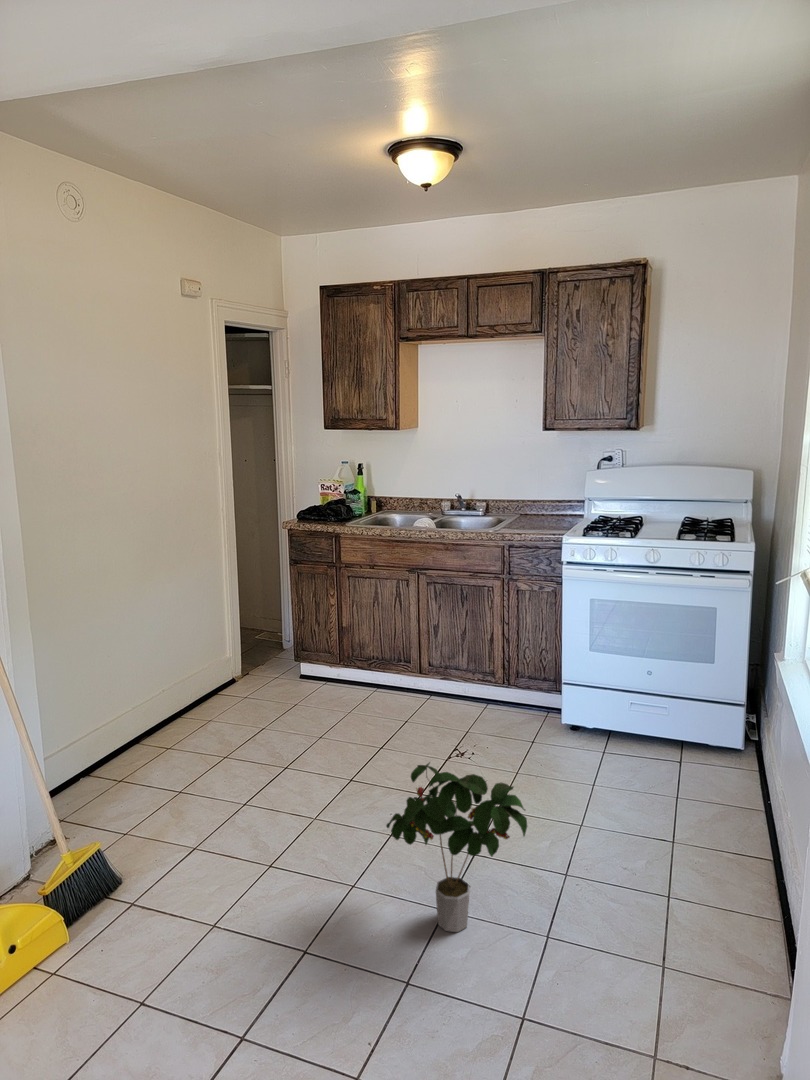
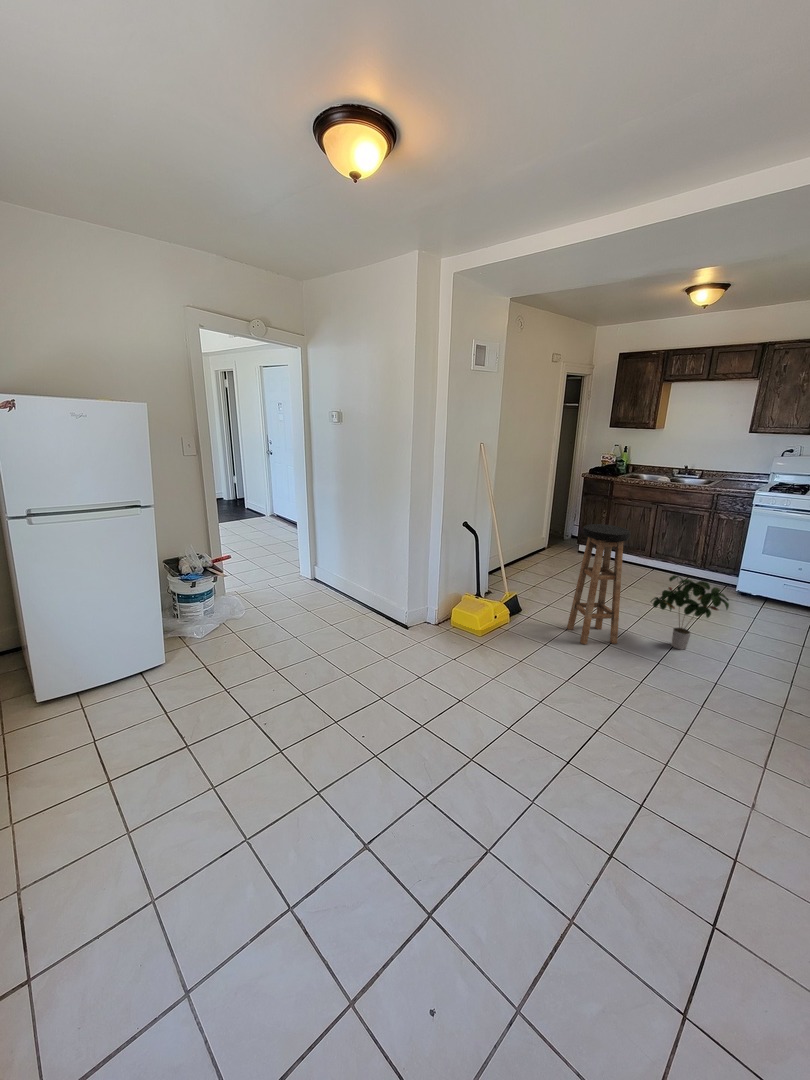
bar stool: none [195,674,320,989] -> present [567,524,631,644]

